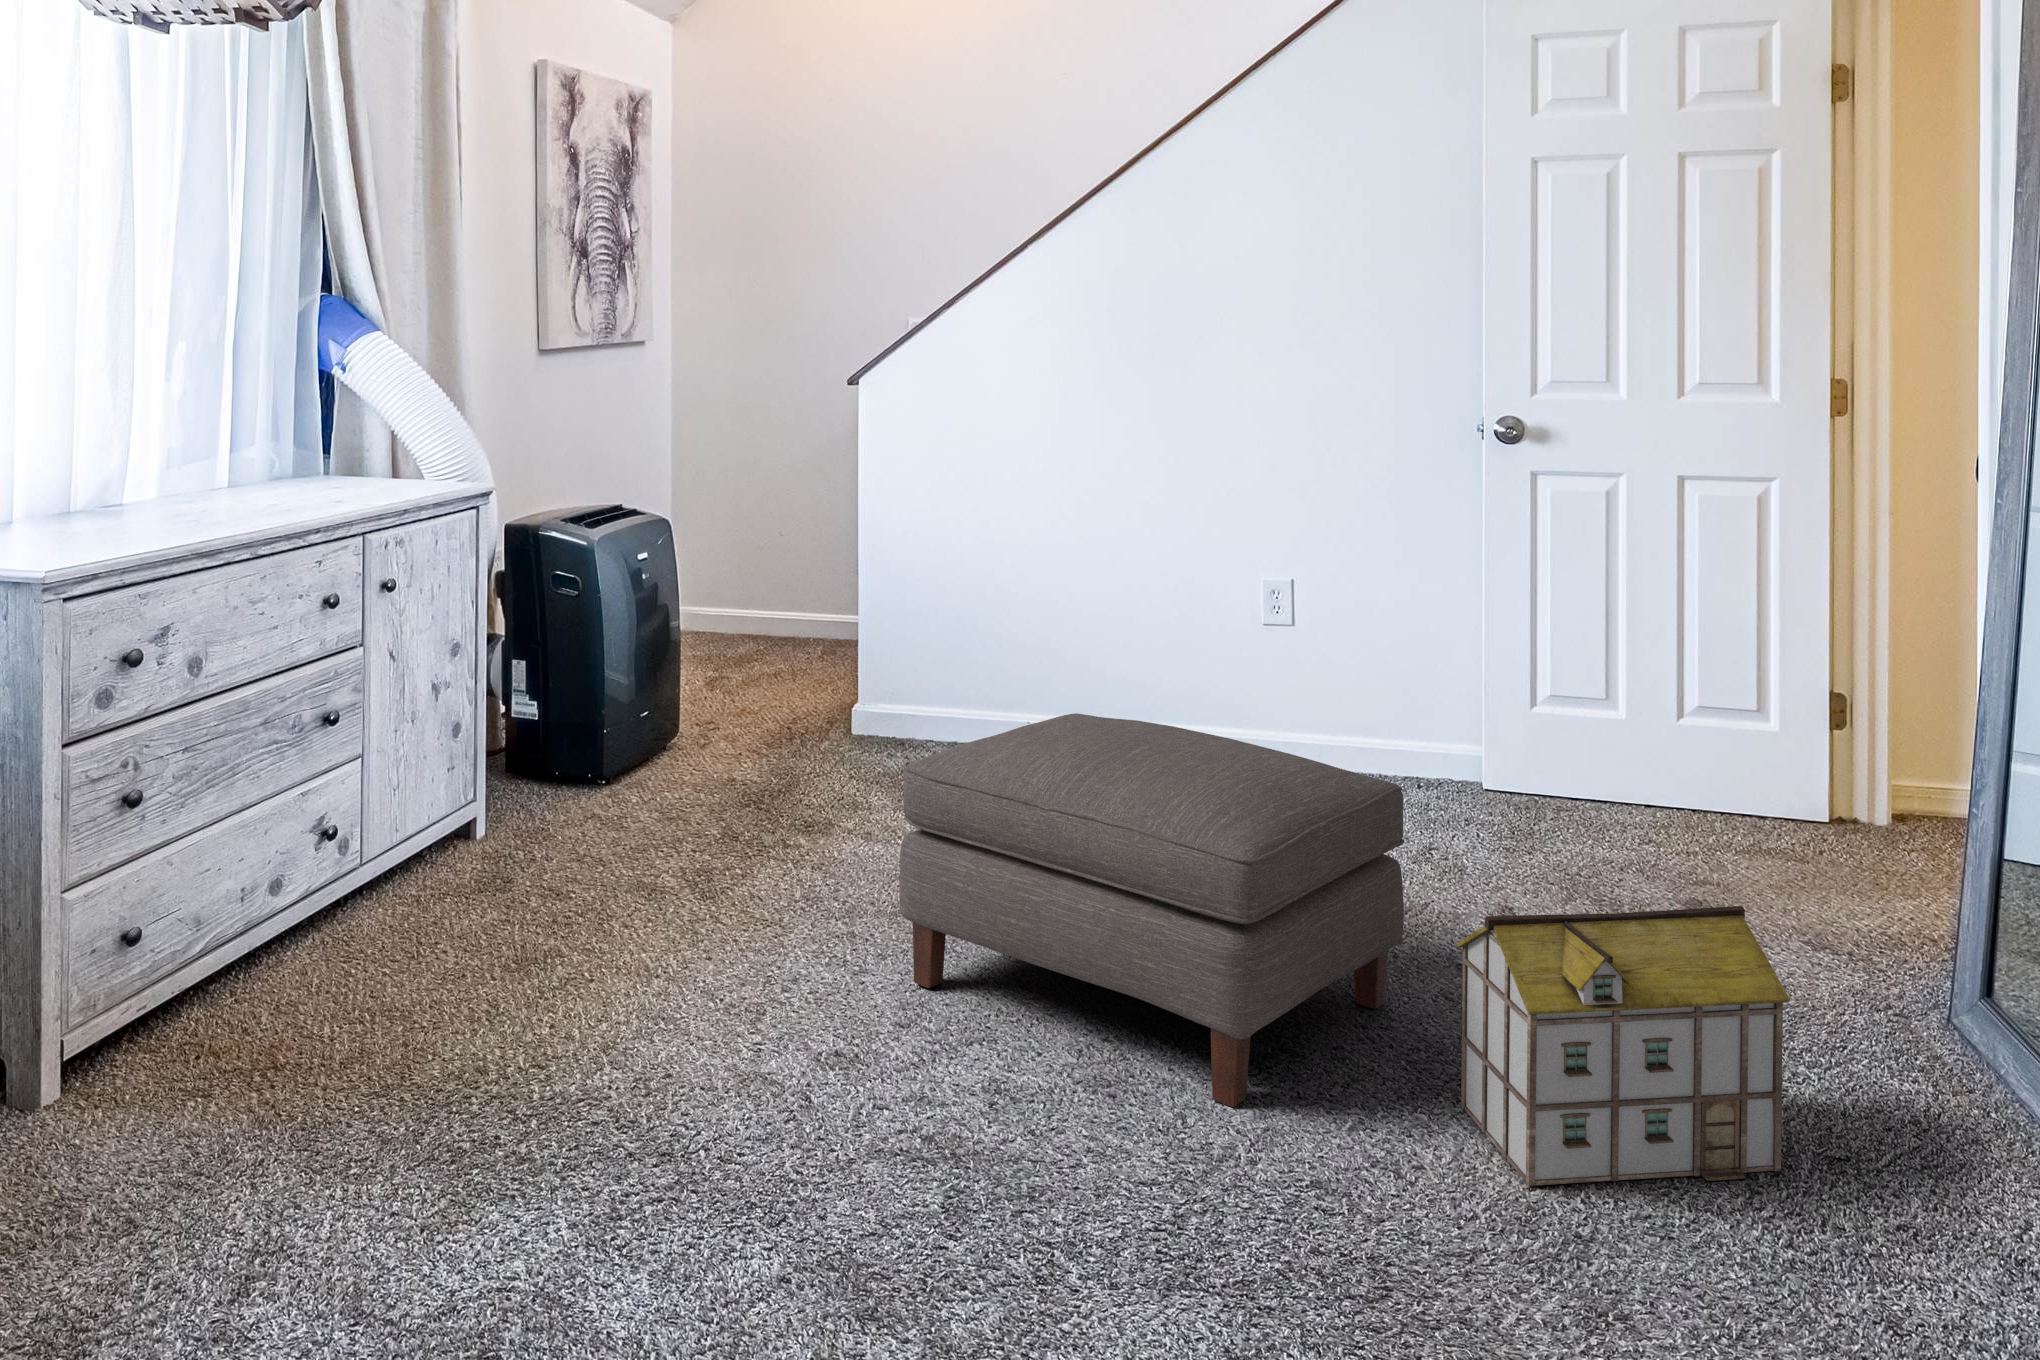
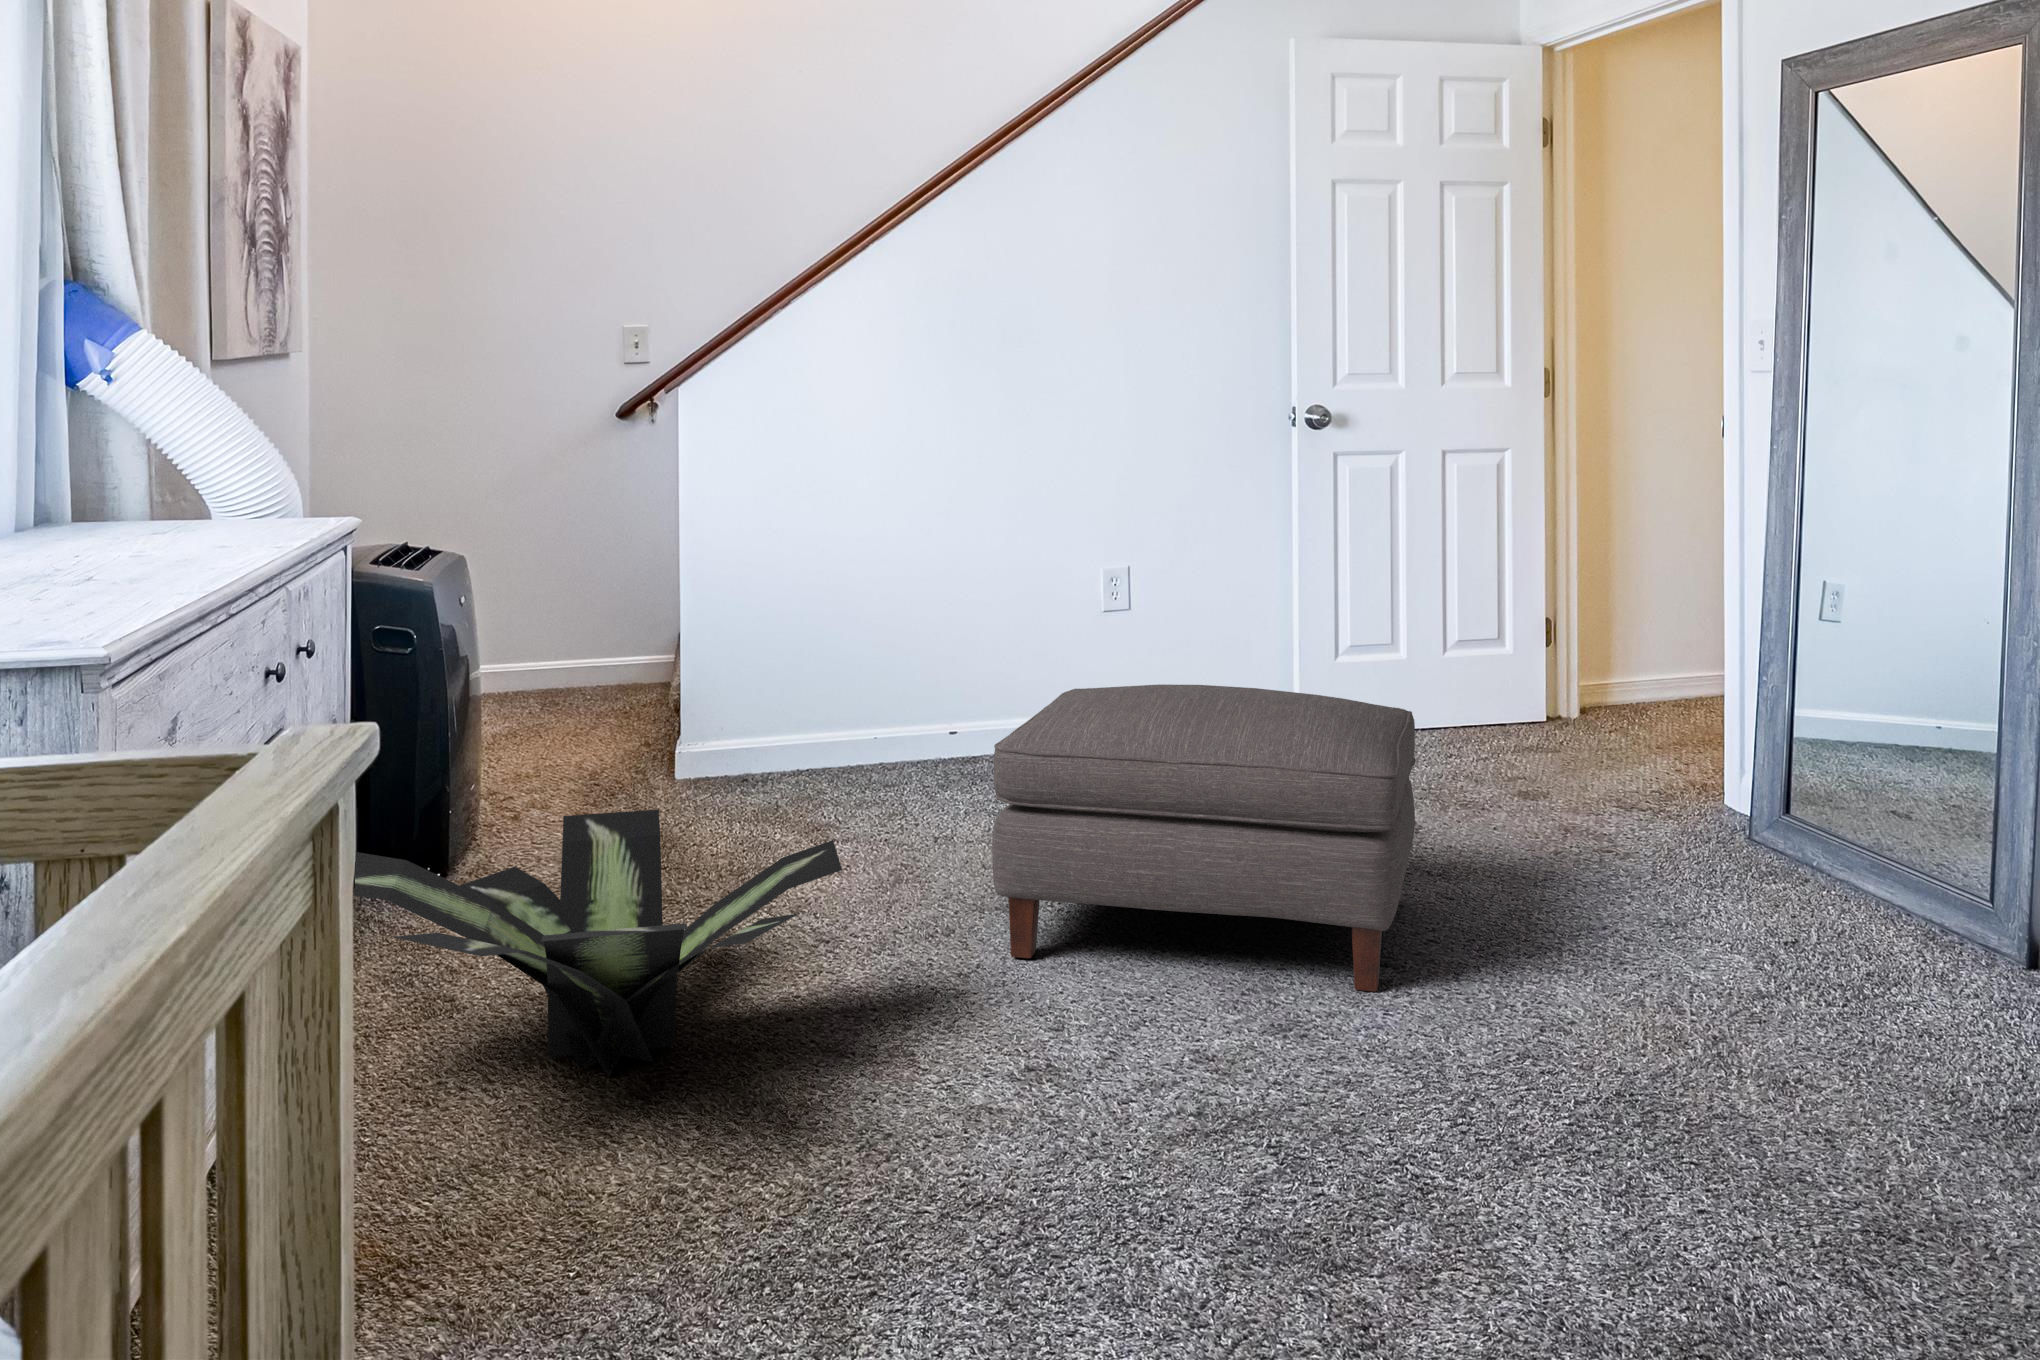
potted plant: none [247,776,712,1022] -> present [354,810,842,1077]
toy house: present [1457,906,1790,1186] -> none [1523,760,1761,995]

